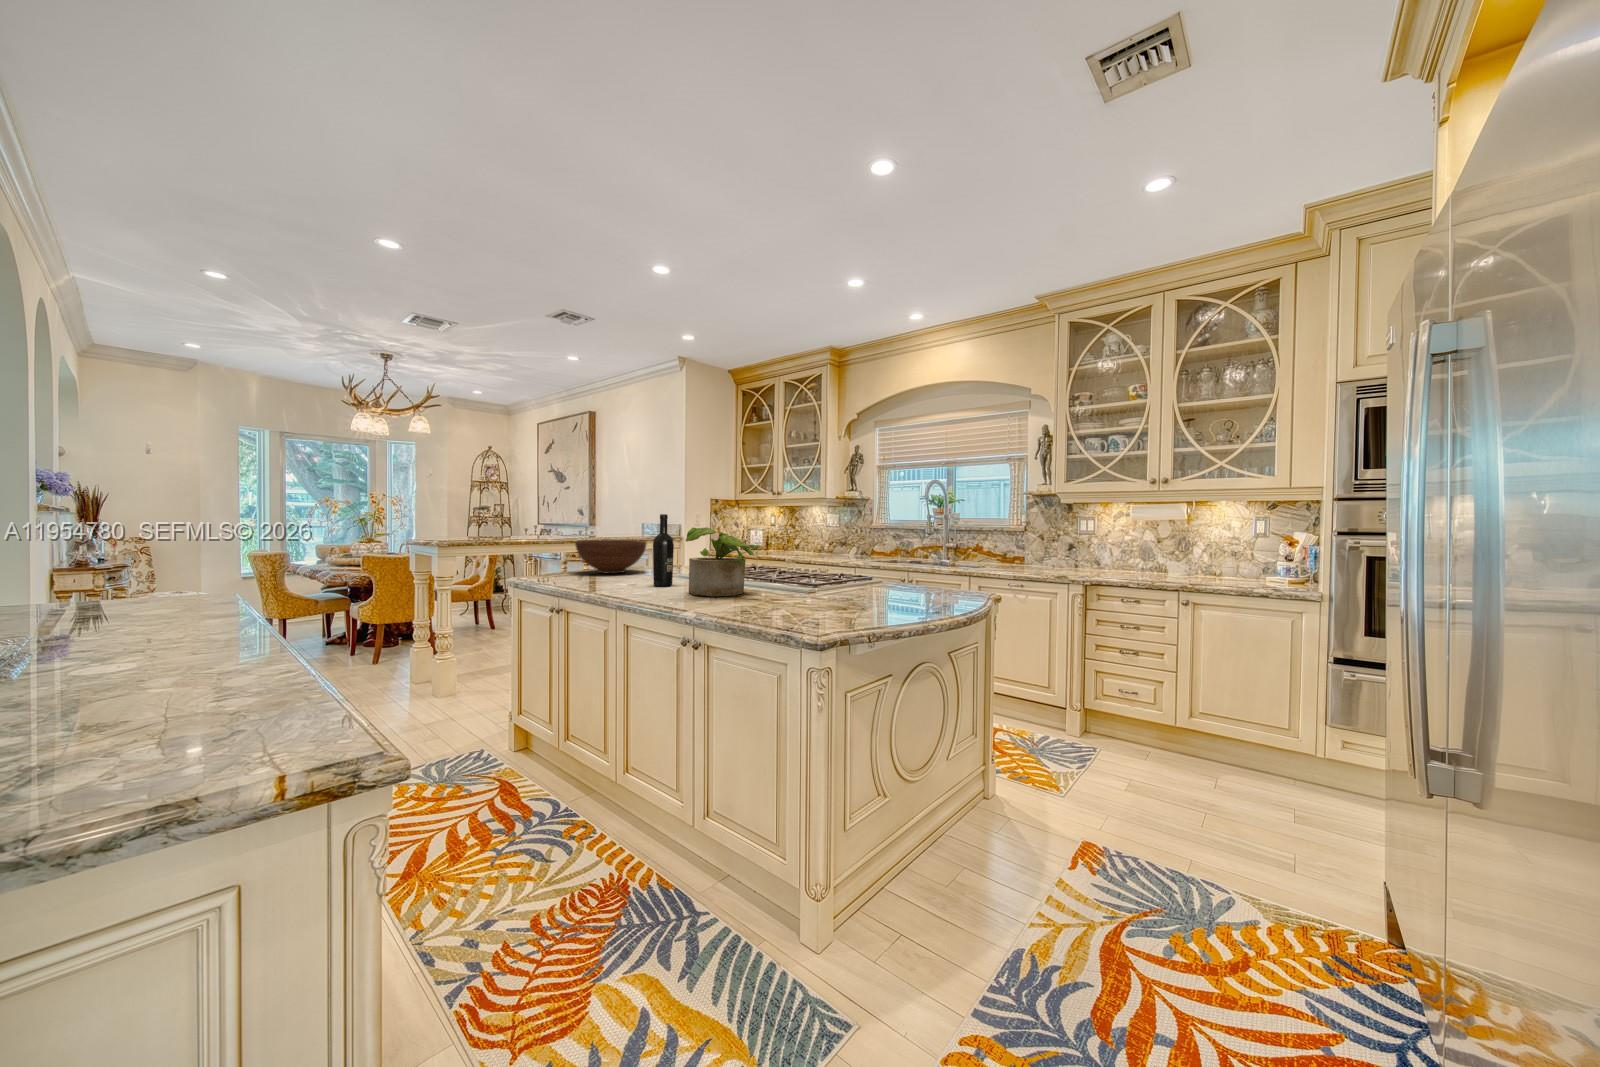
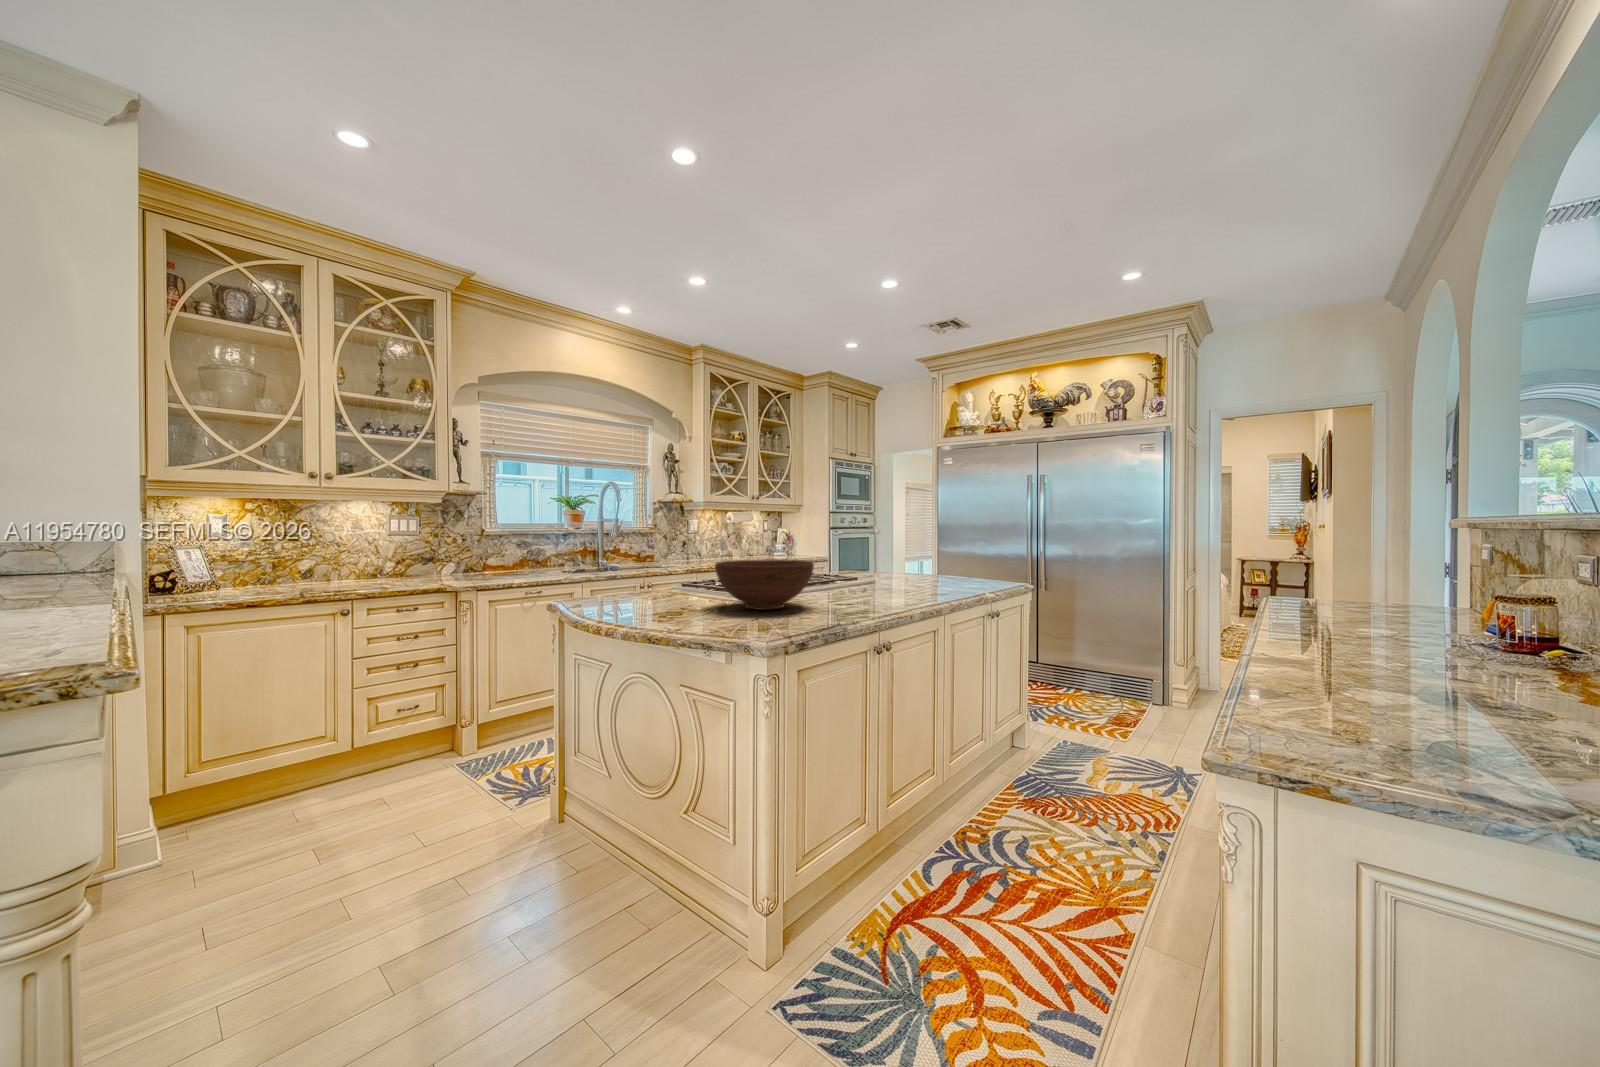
wine bottle: present [653,514,674,586] -> none [886,522,906,594]
potted plant: present [685,527,759,596] -> none [913,532,969,588]

